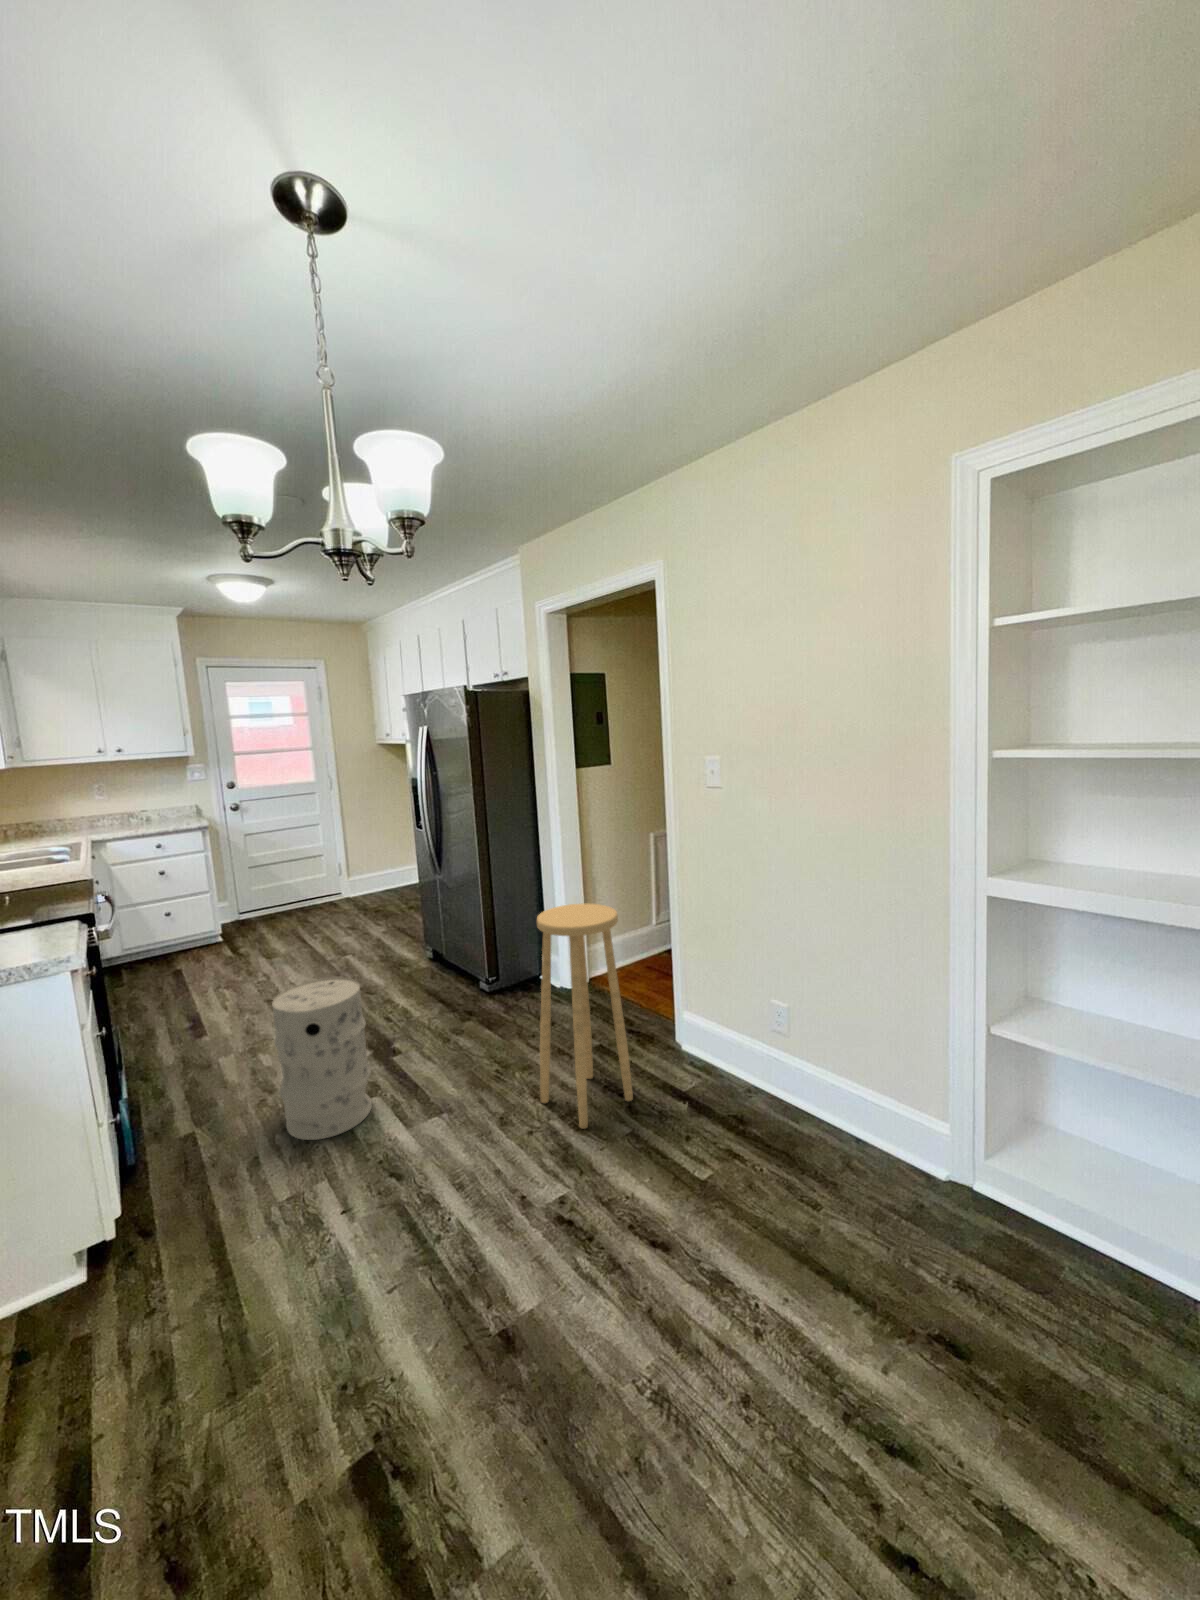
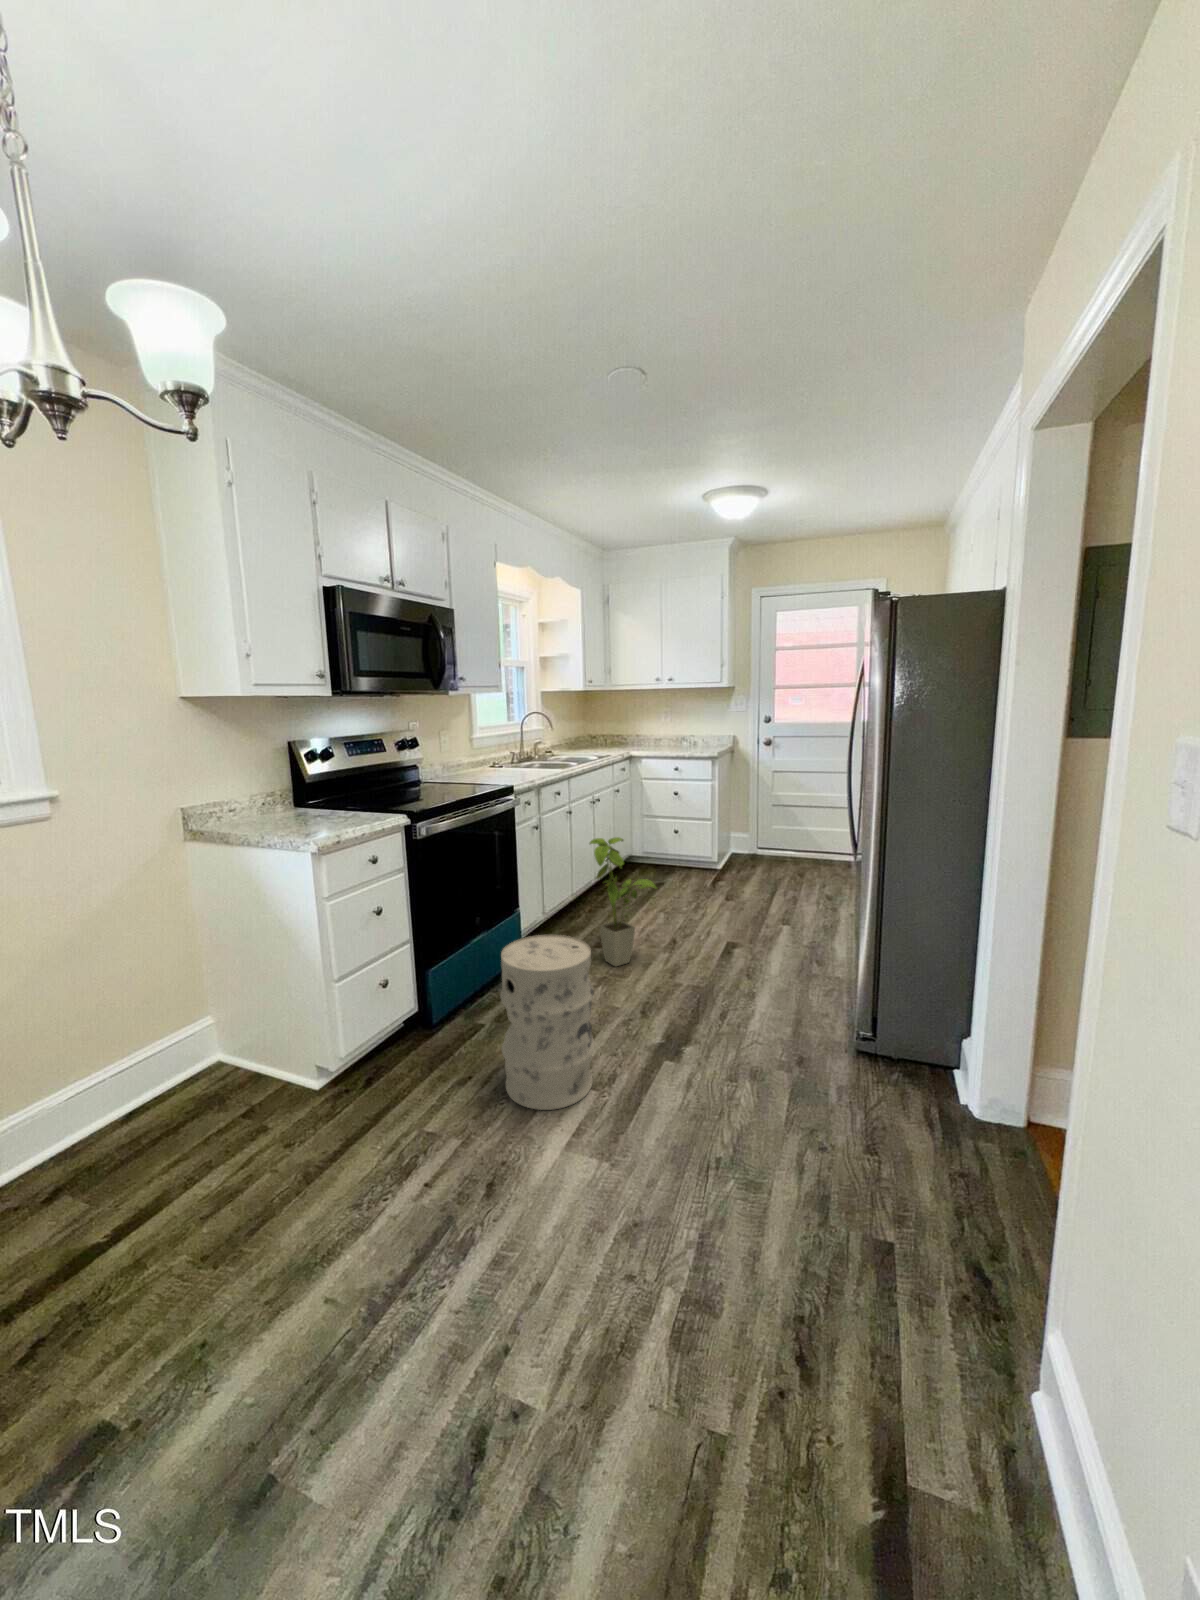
stool: present [537,904,633,1129] -> none [678,972,839,1387]
house plant: none [202,907,287,1038] -> present [590,837,656,966]

